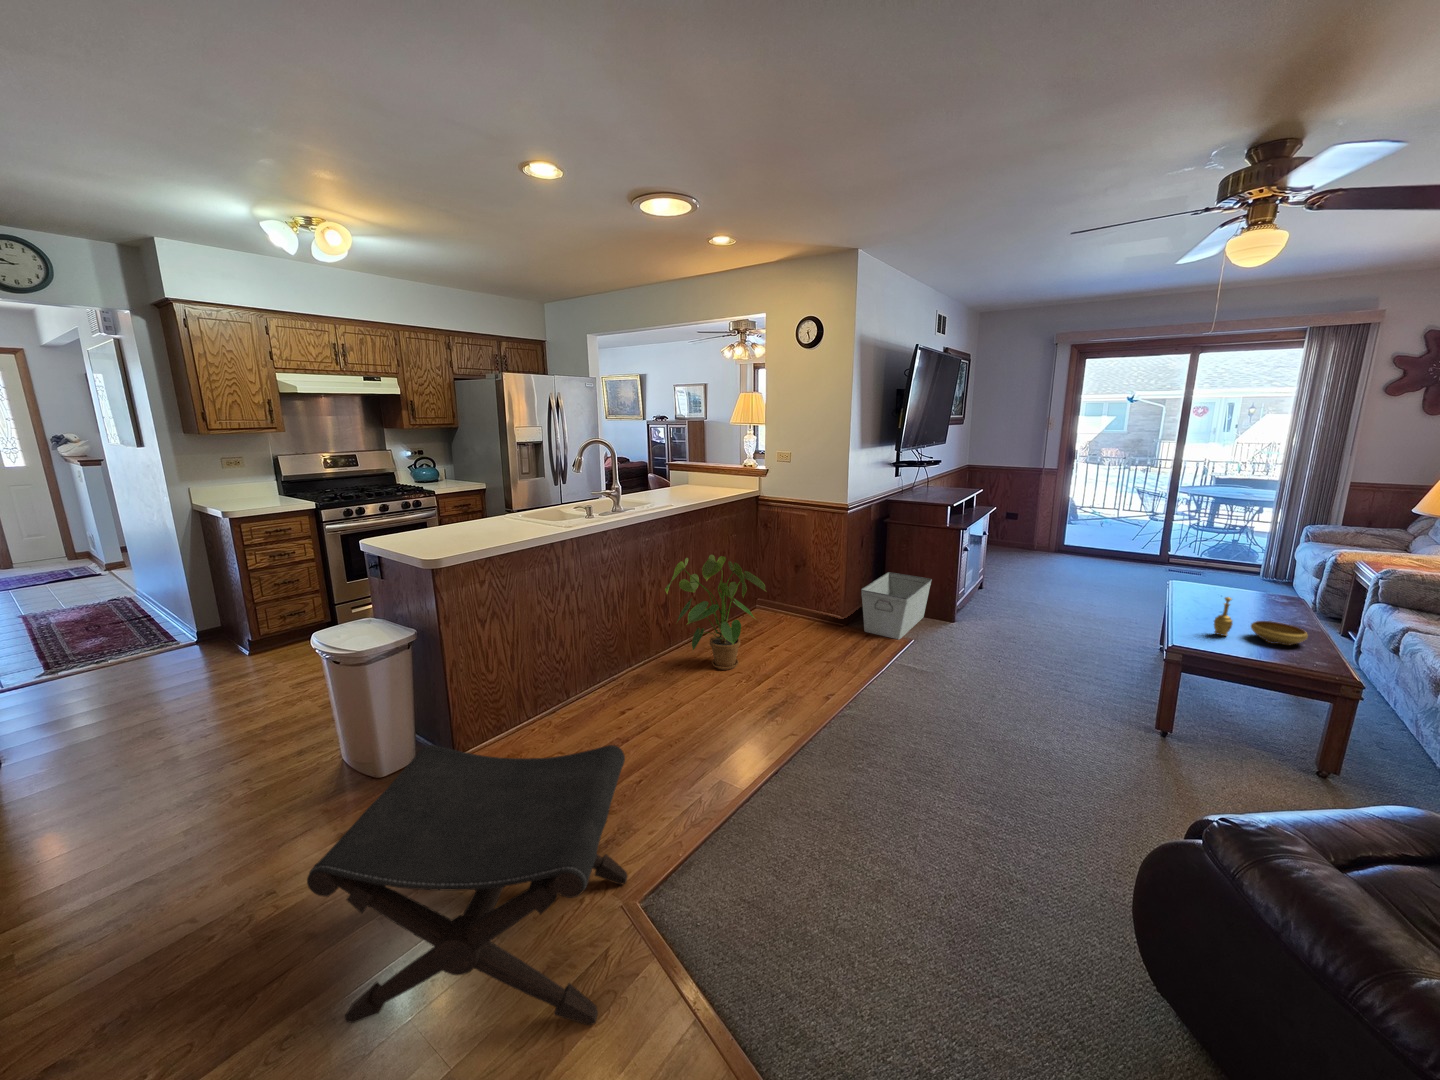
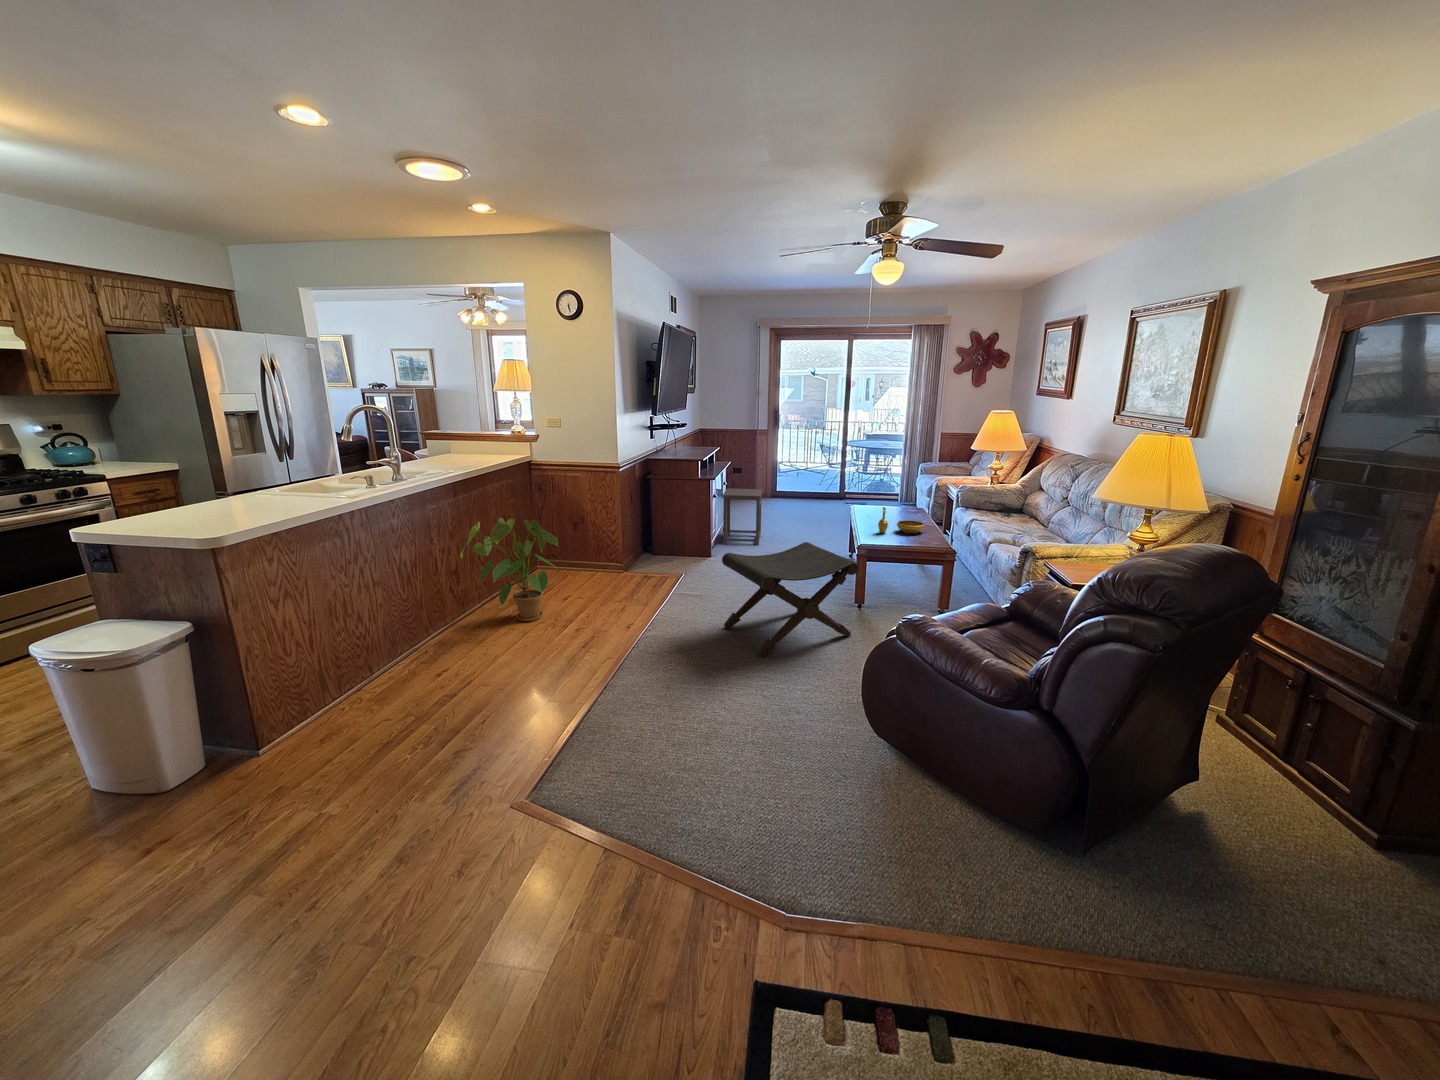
side table: none [972,539,1033,614] -> present [723,488,762,545]
storage bin: present [861,572,932,639] -> none [639,522,693,575]
footstool: present [307,745,628,1025] -> present [722,542,858,657]

